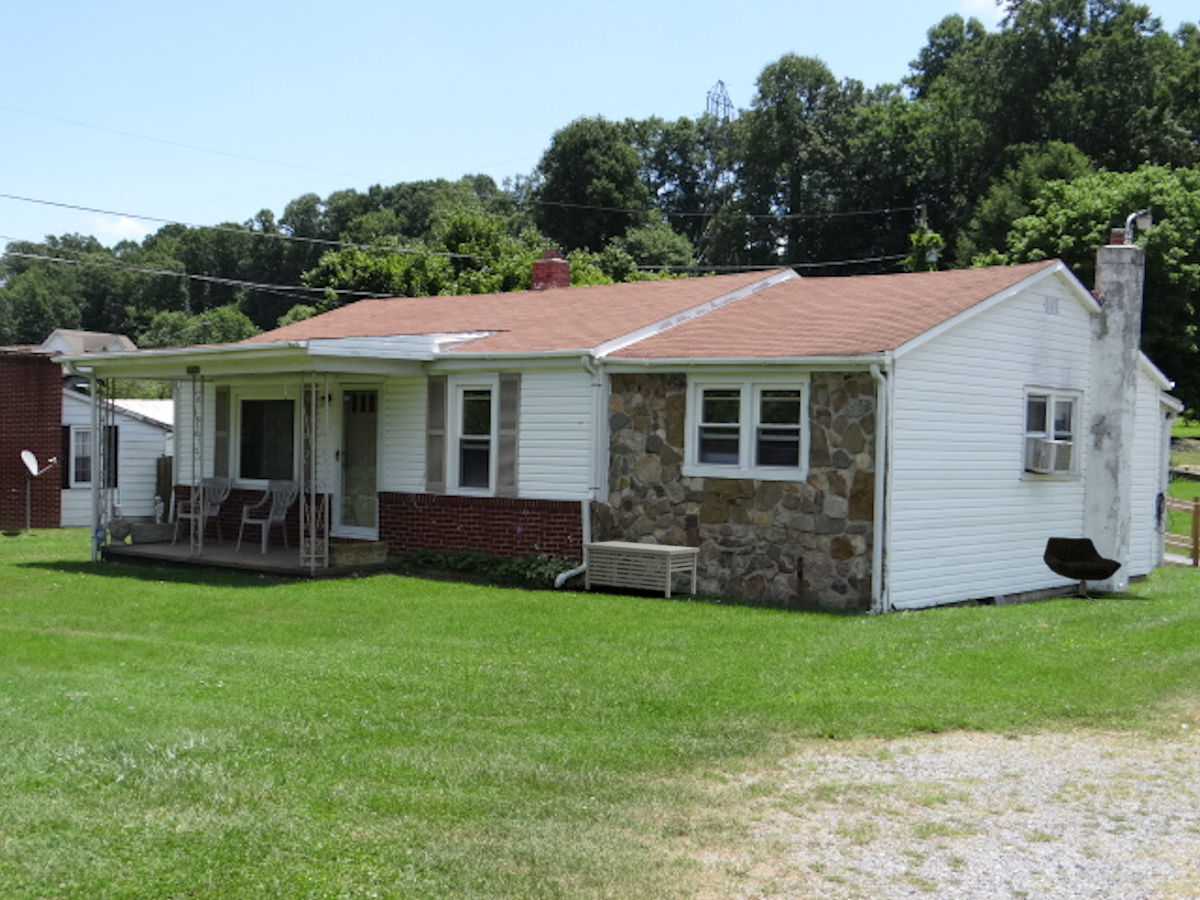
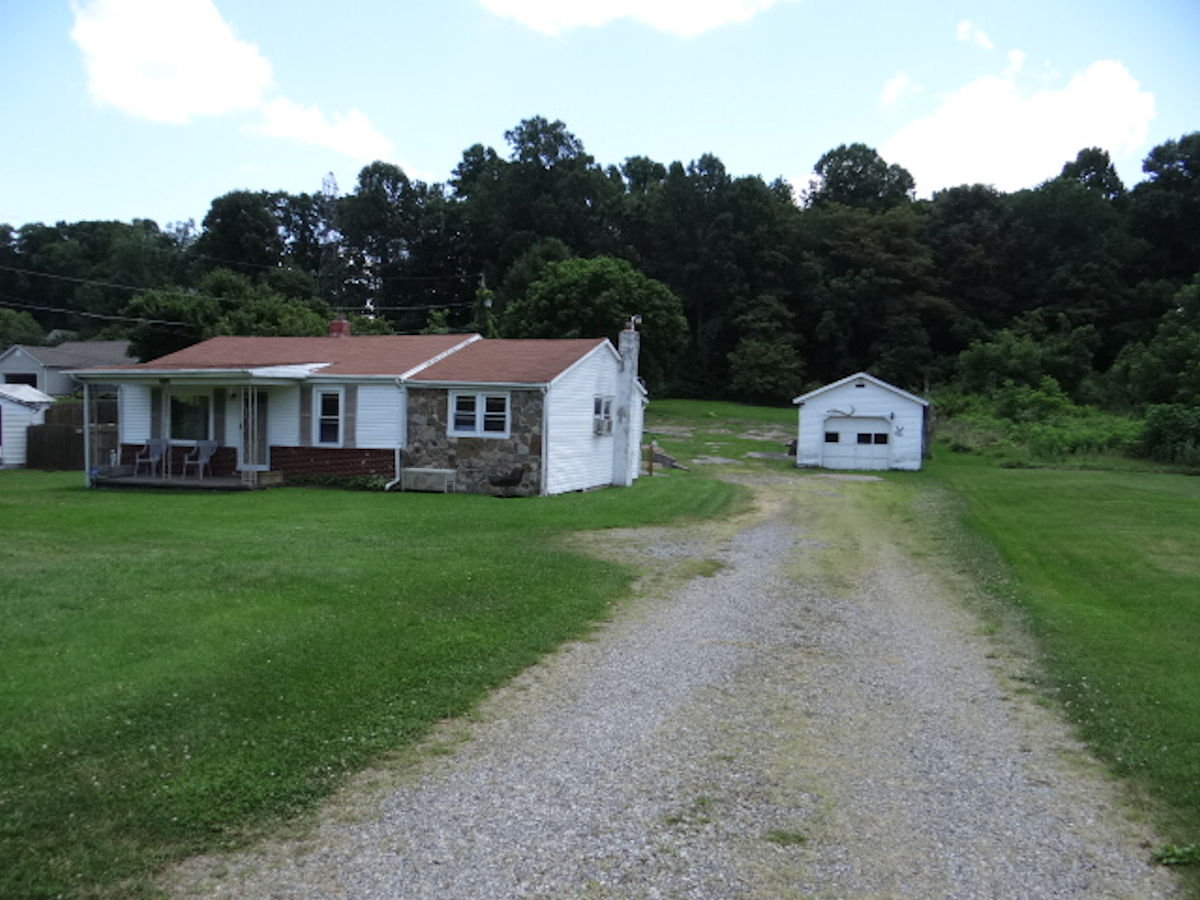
lounge chair: present [1043,537,1122,600] -> present [488,467,525,495]

